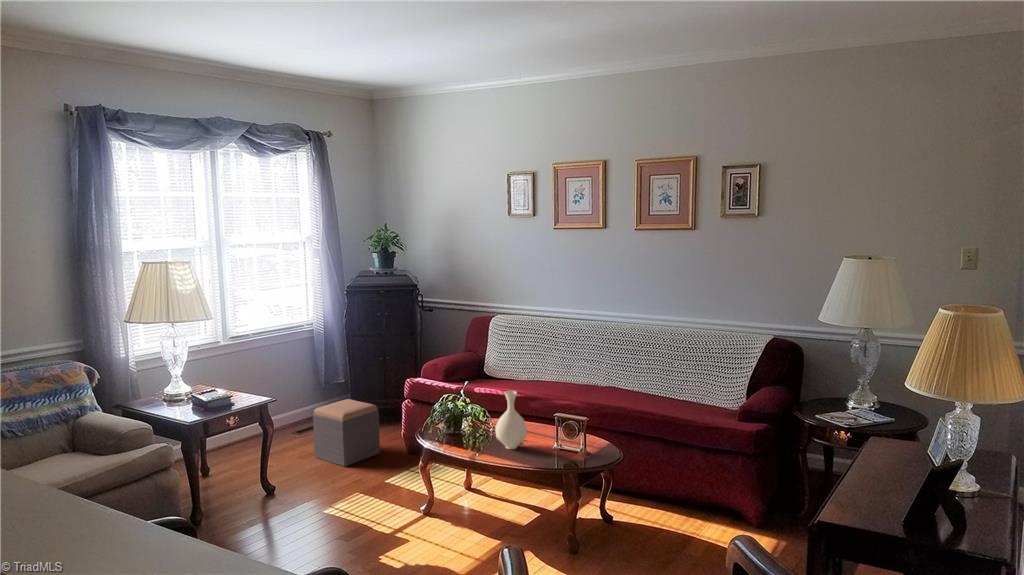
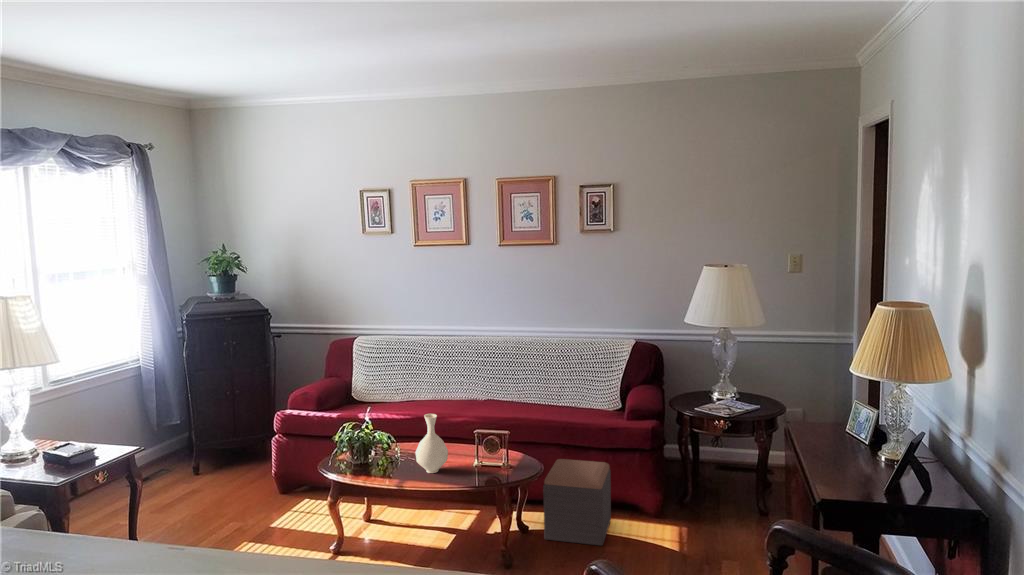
footstool: present [313,399,380,467] -> present [543,459,611,546]

